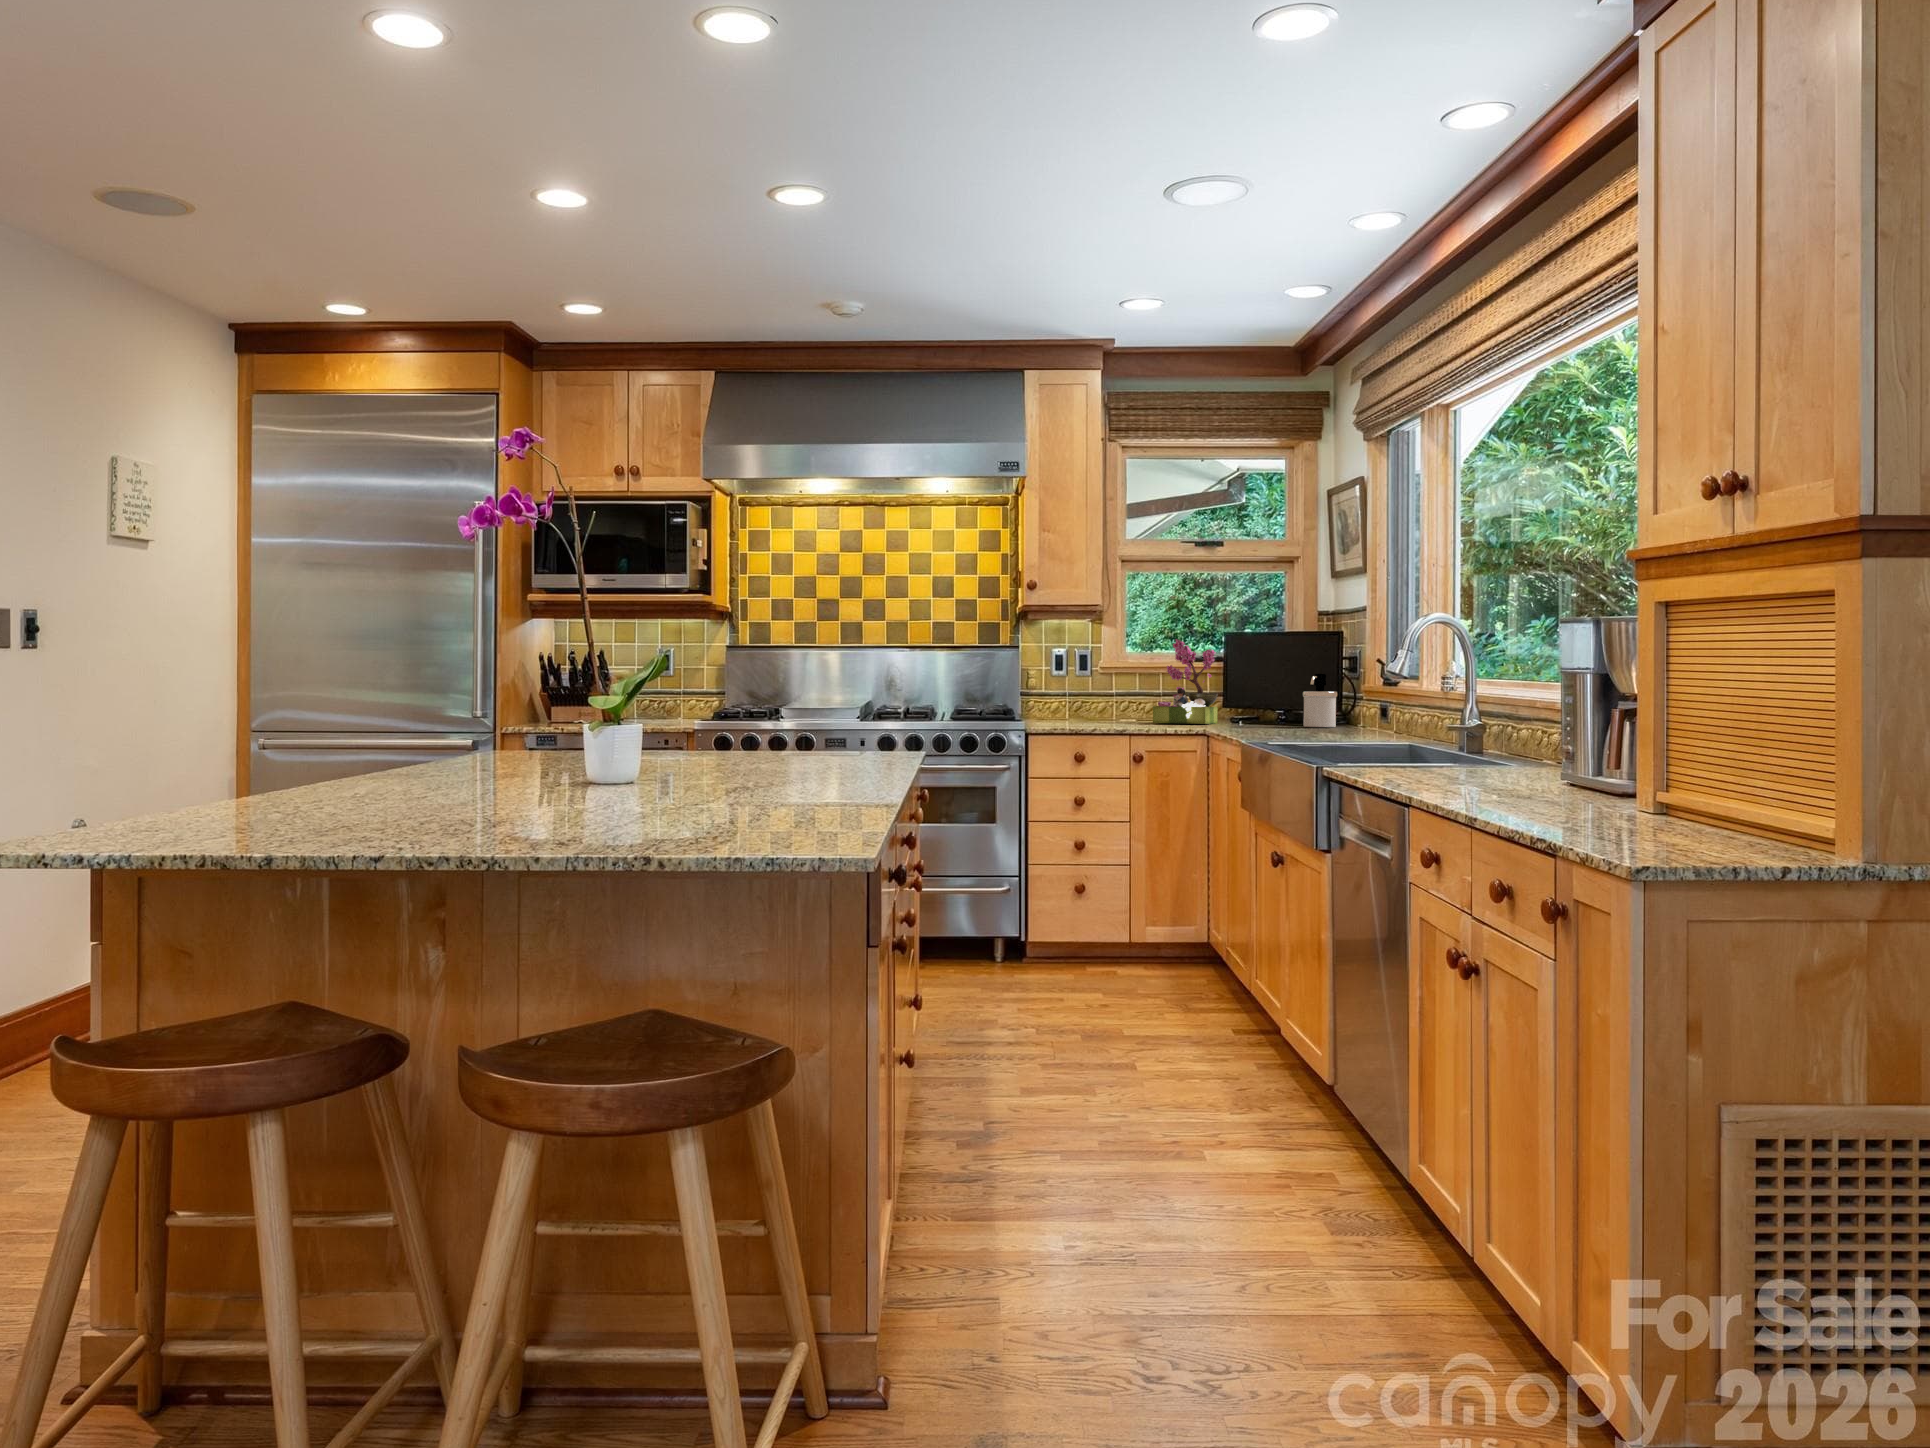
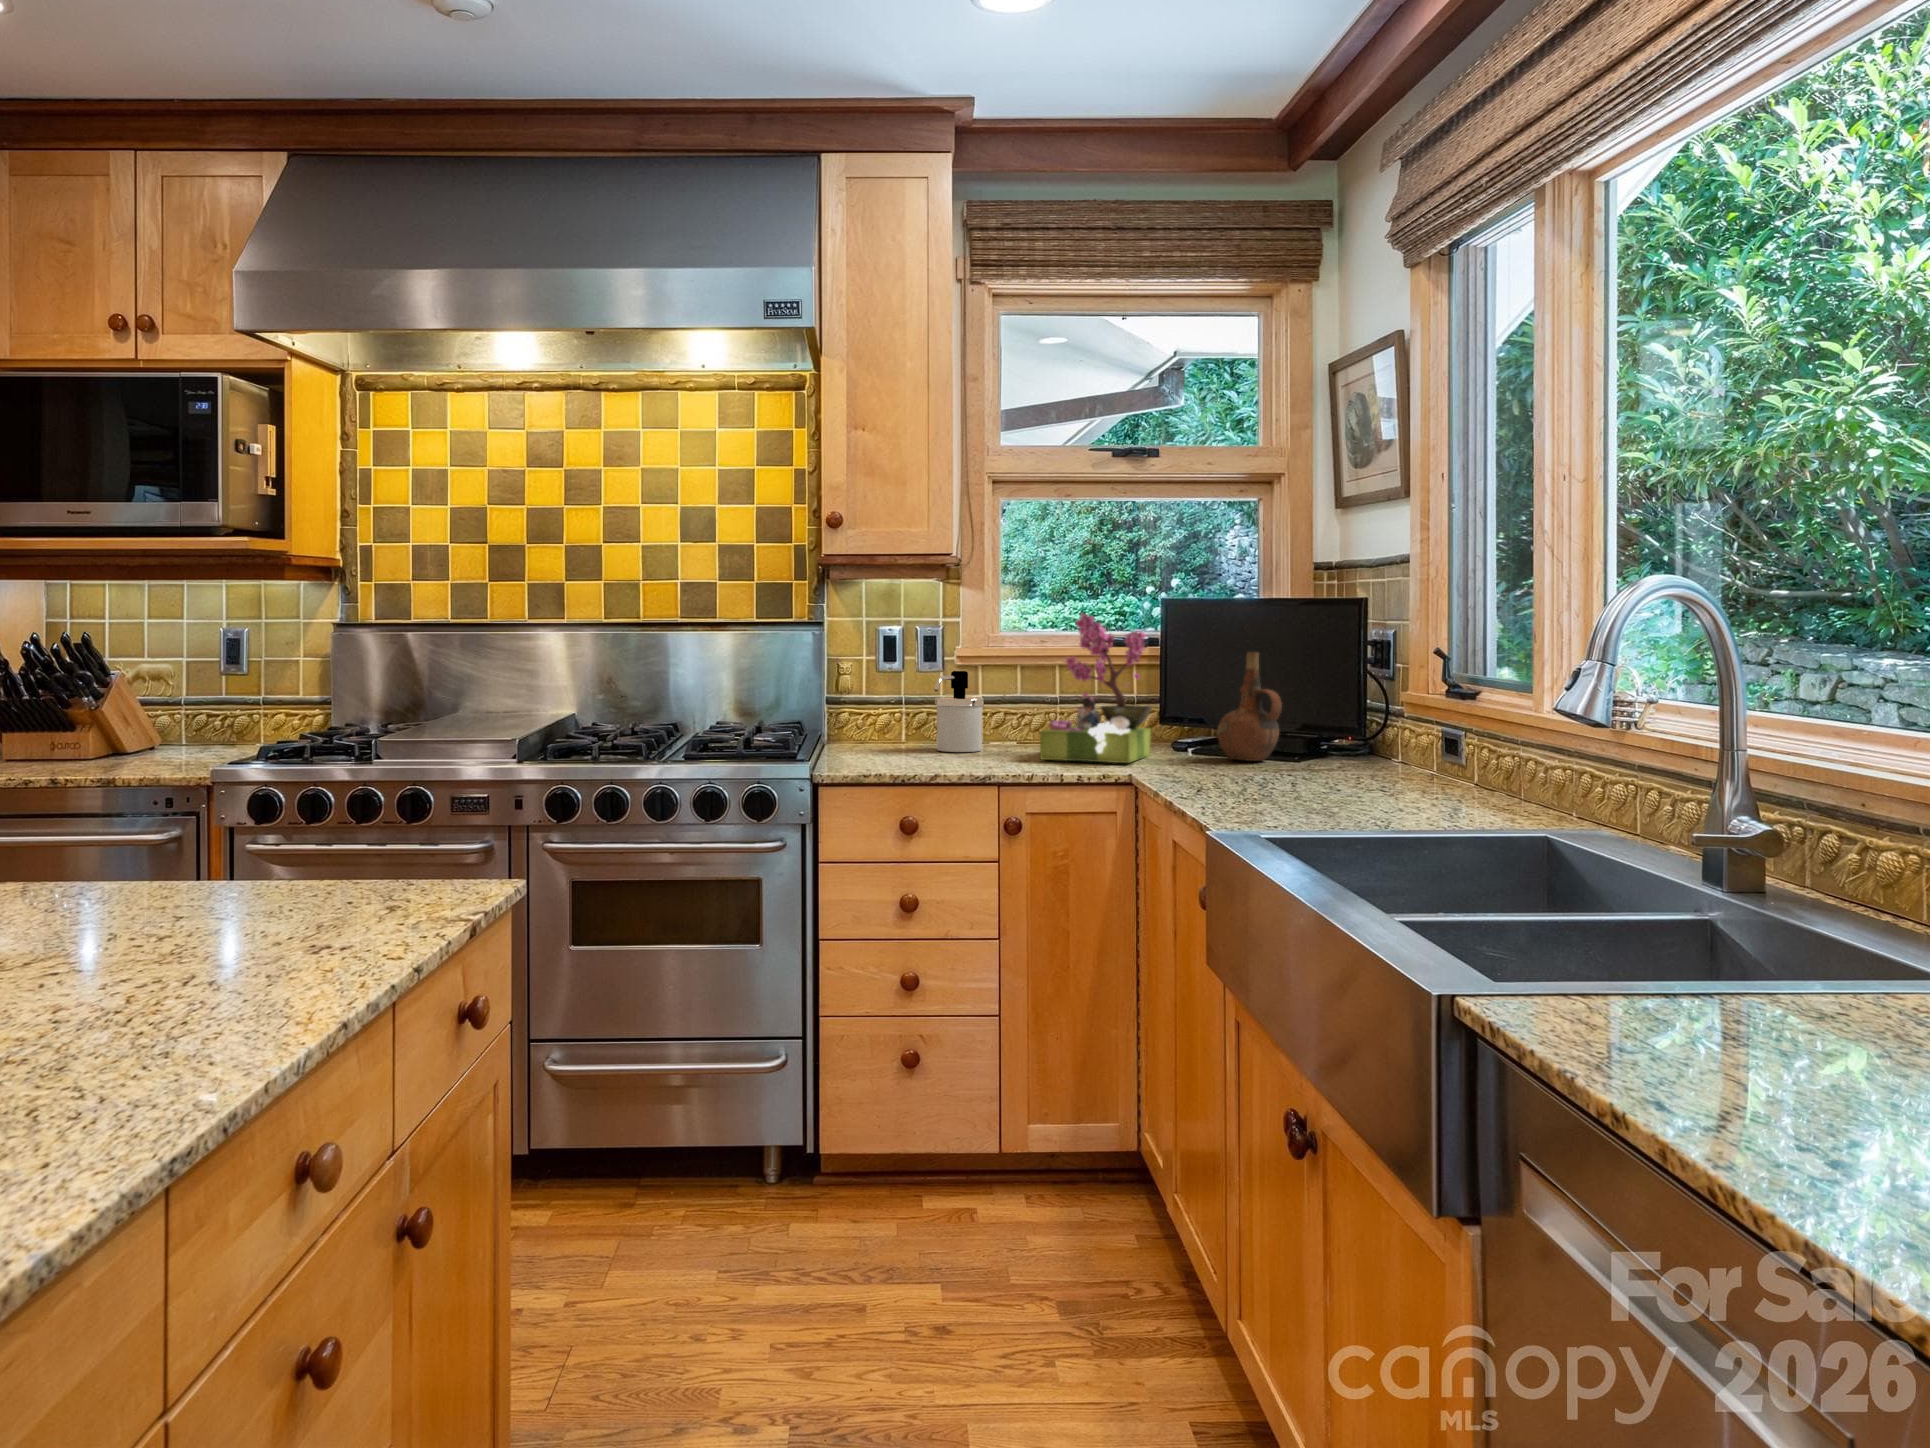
ceramic pitcher: none [1257,661,1294,724] -> present [1217,652,1282,761]
soap dispenser: present [1303,674,1337,727] -> present [934,671,984,752]

